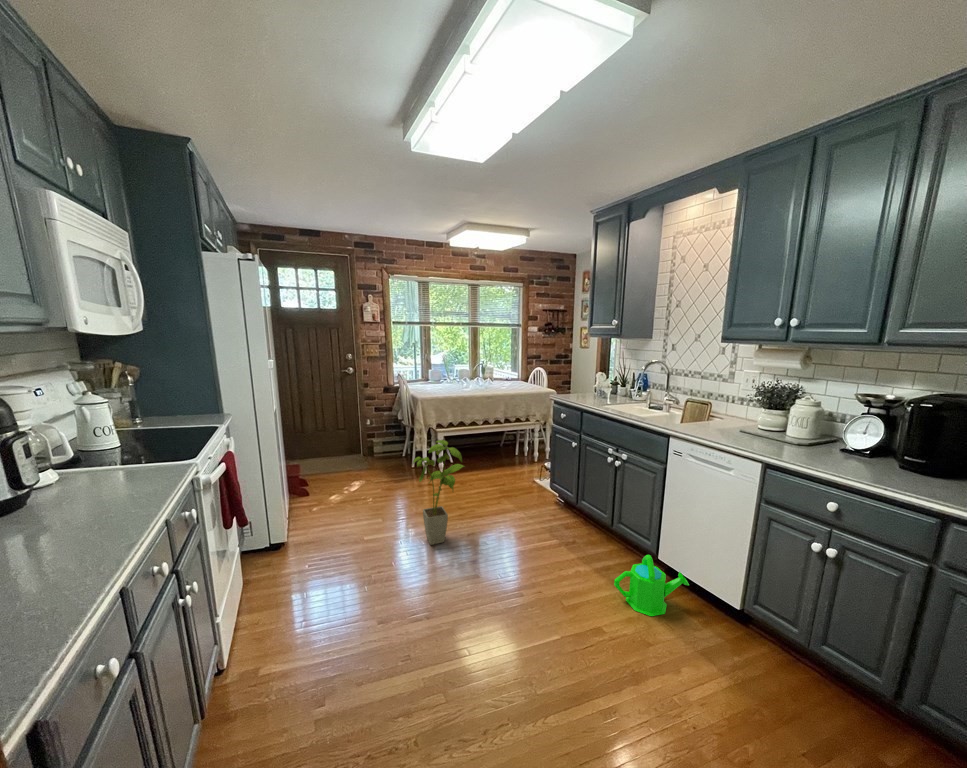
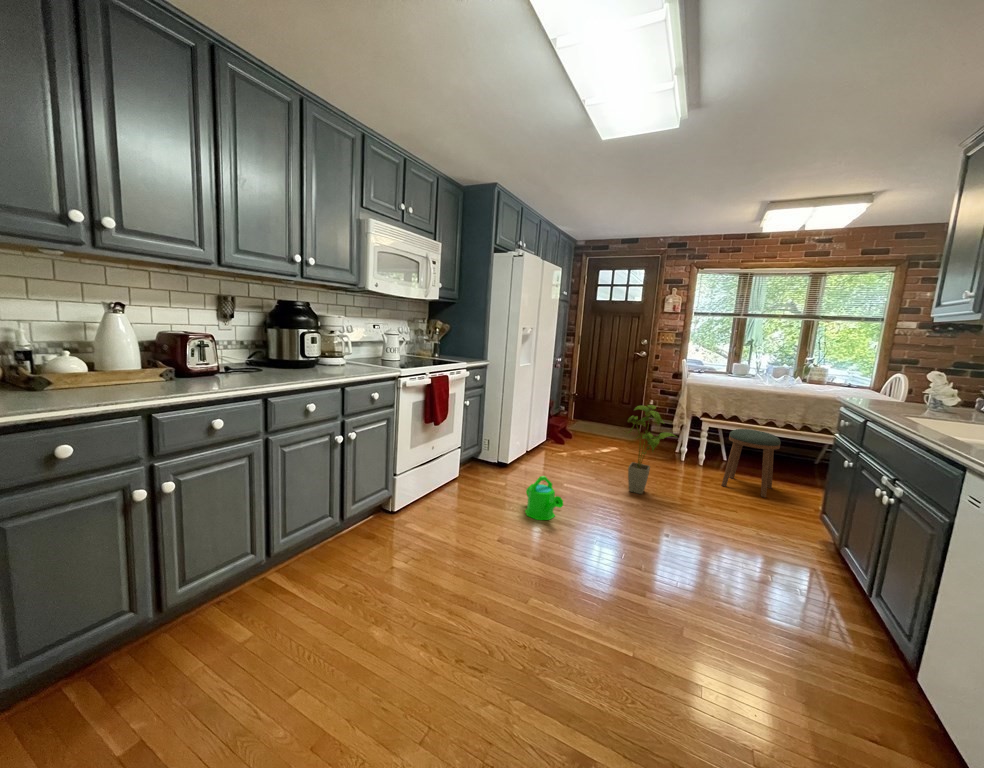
stool: none [476,432,517,494] -> present [722,429,781,497]
watering can: present [614,555,689,616] -> present [525,476,563,520]

